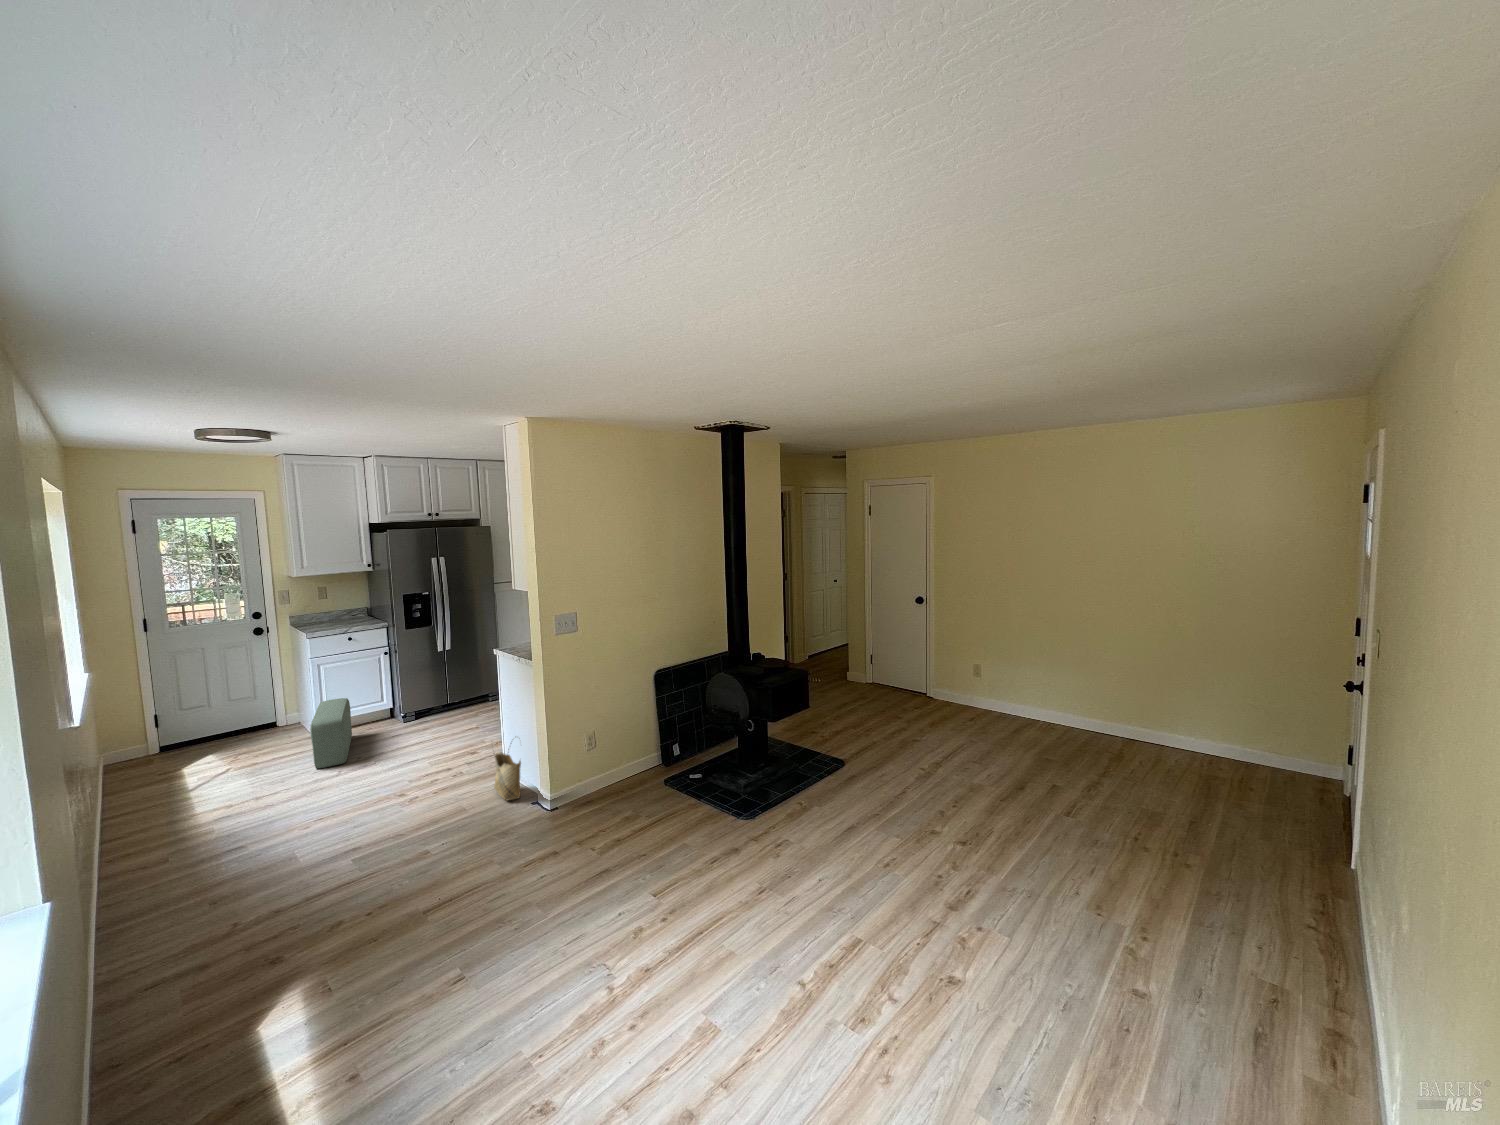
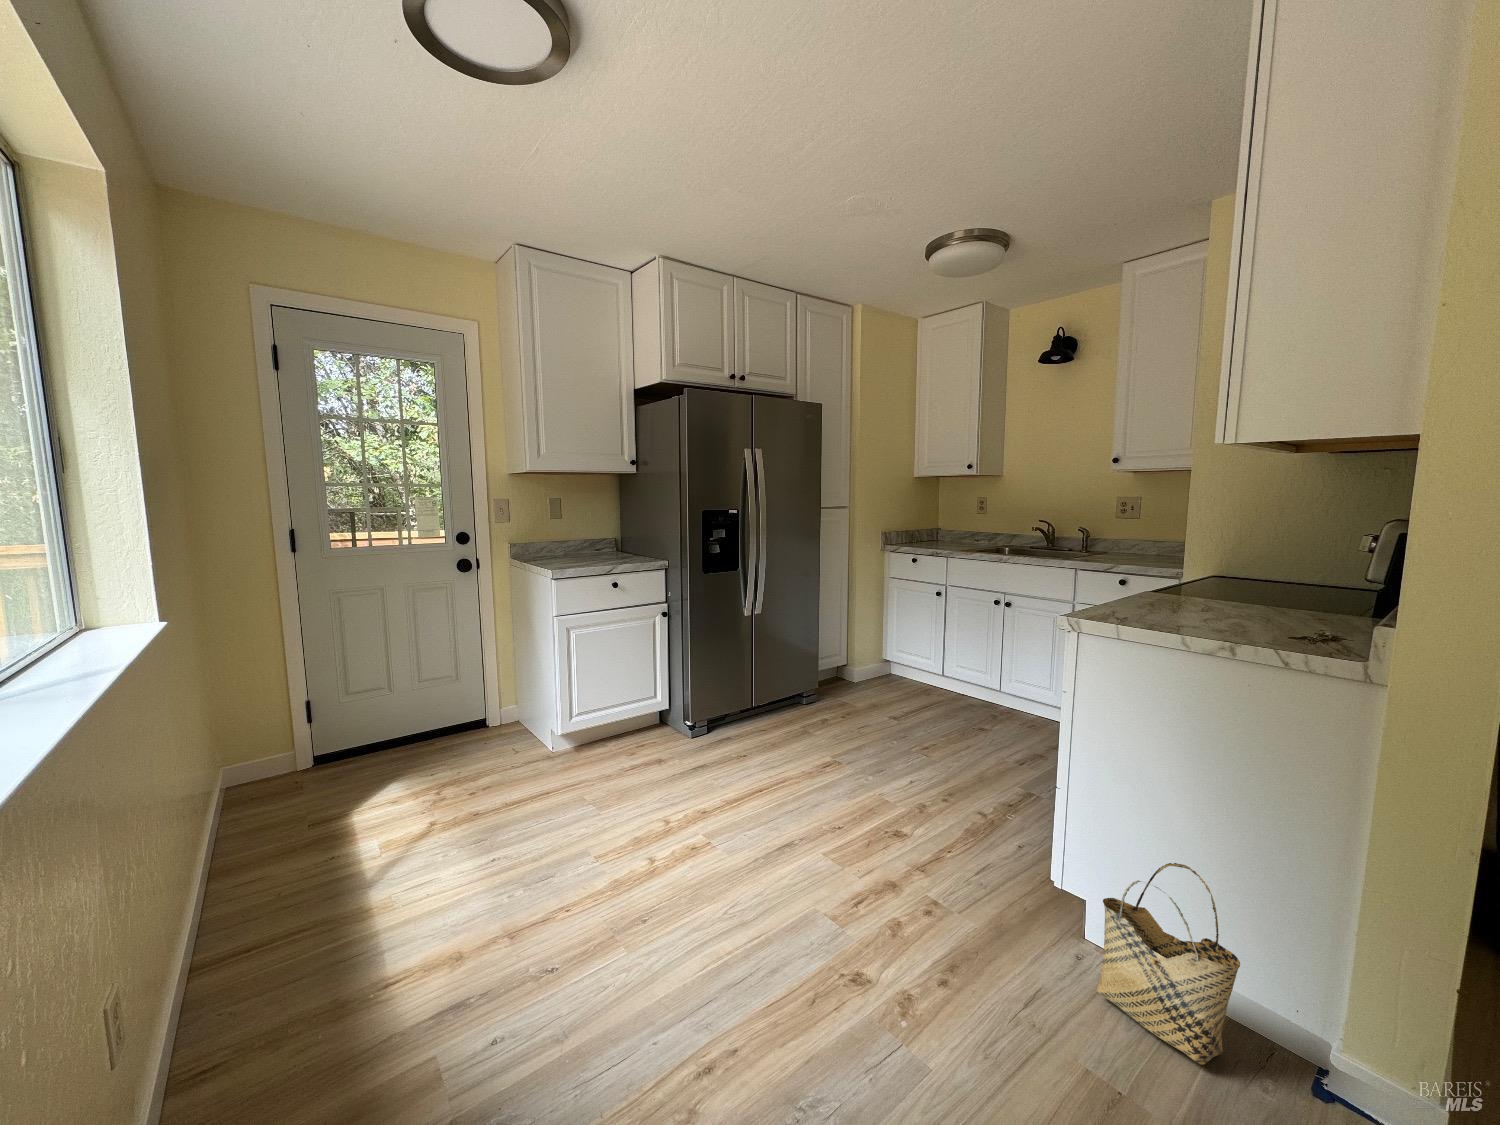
pouf: present [310,698,352,768] -> none [573,693,647,843]

